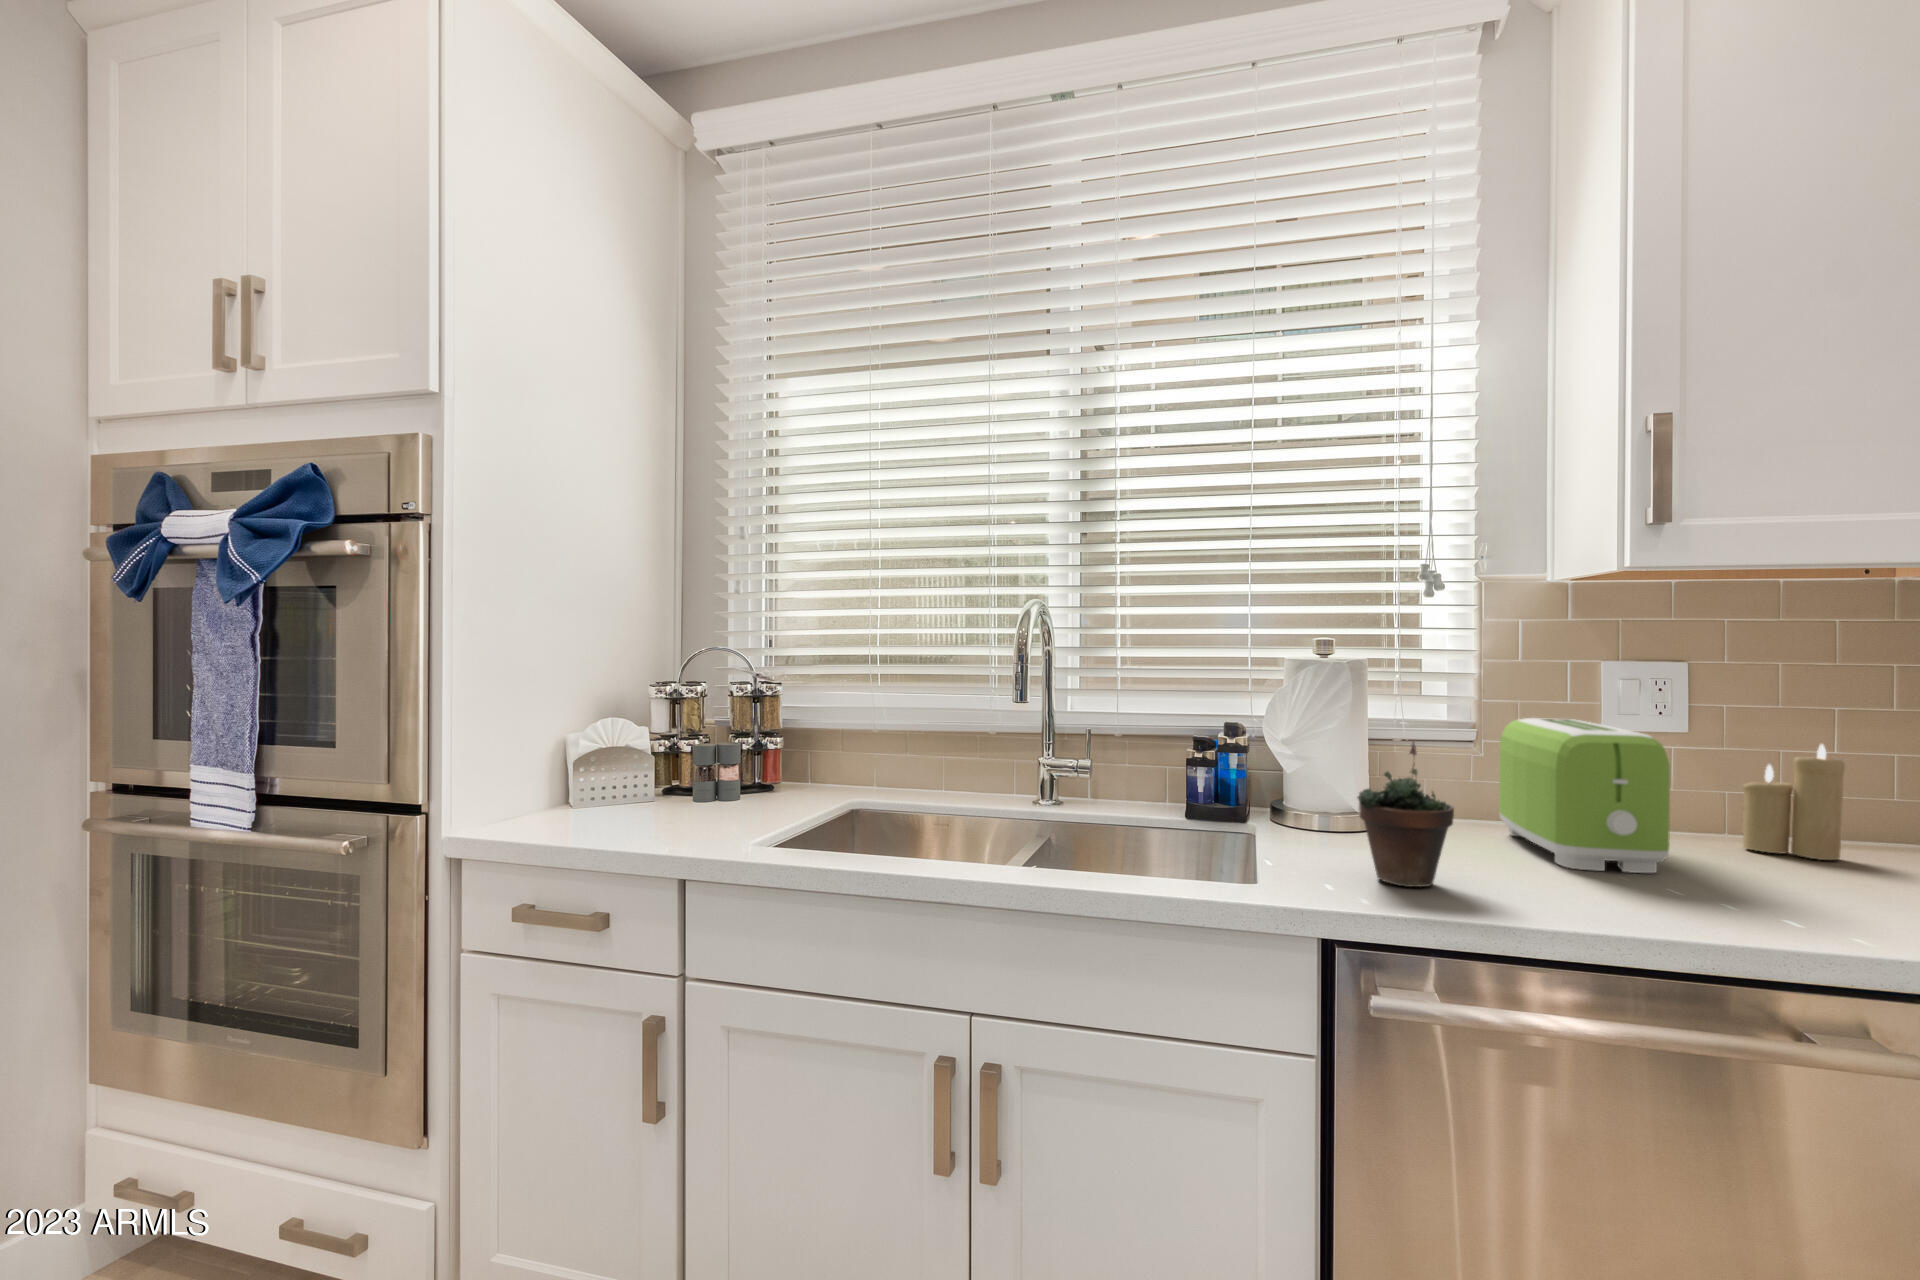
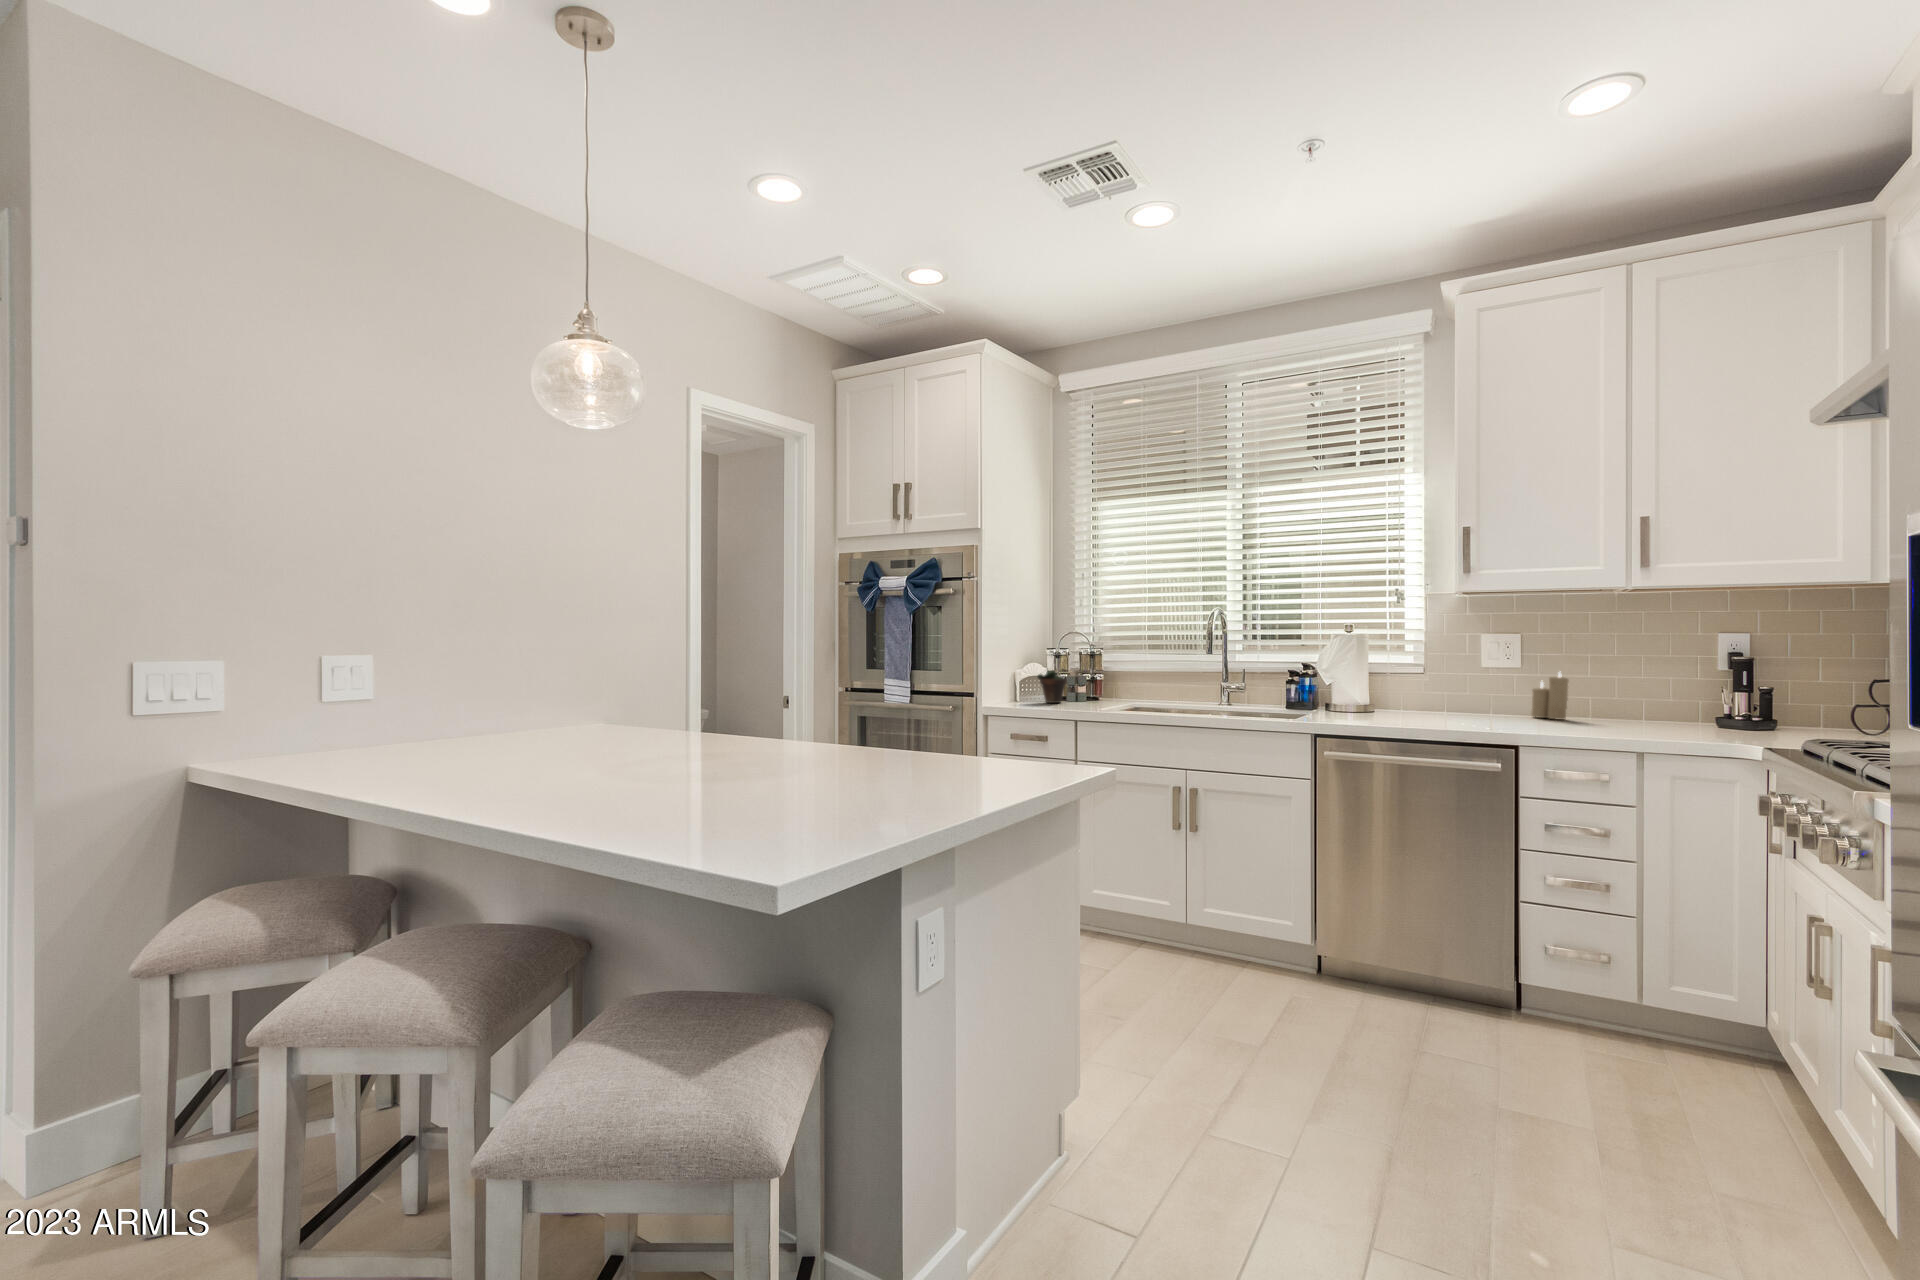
toaster: present [1499,718,1670,873] -> none [1425,661,1474,720]
succulent plant: present [1358,741,1454,887] -> present [1037,670,1067,703]

